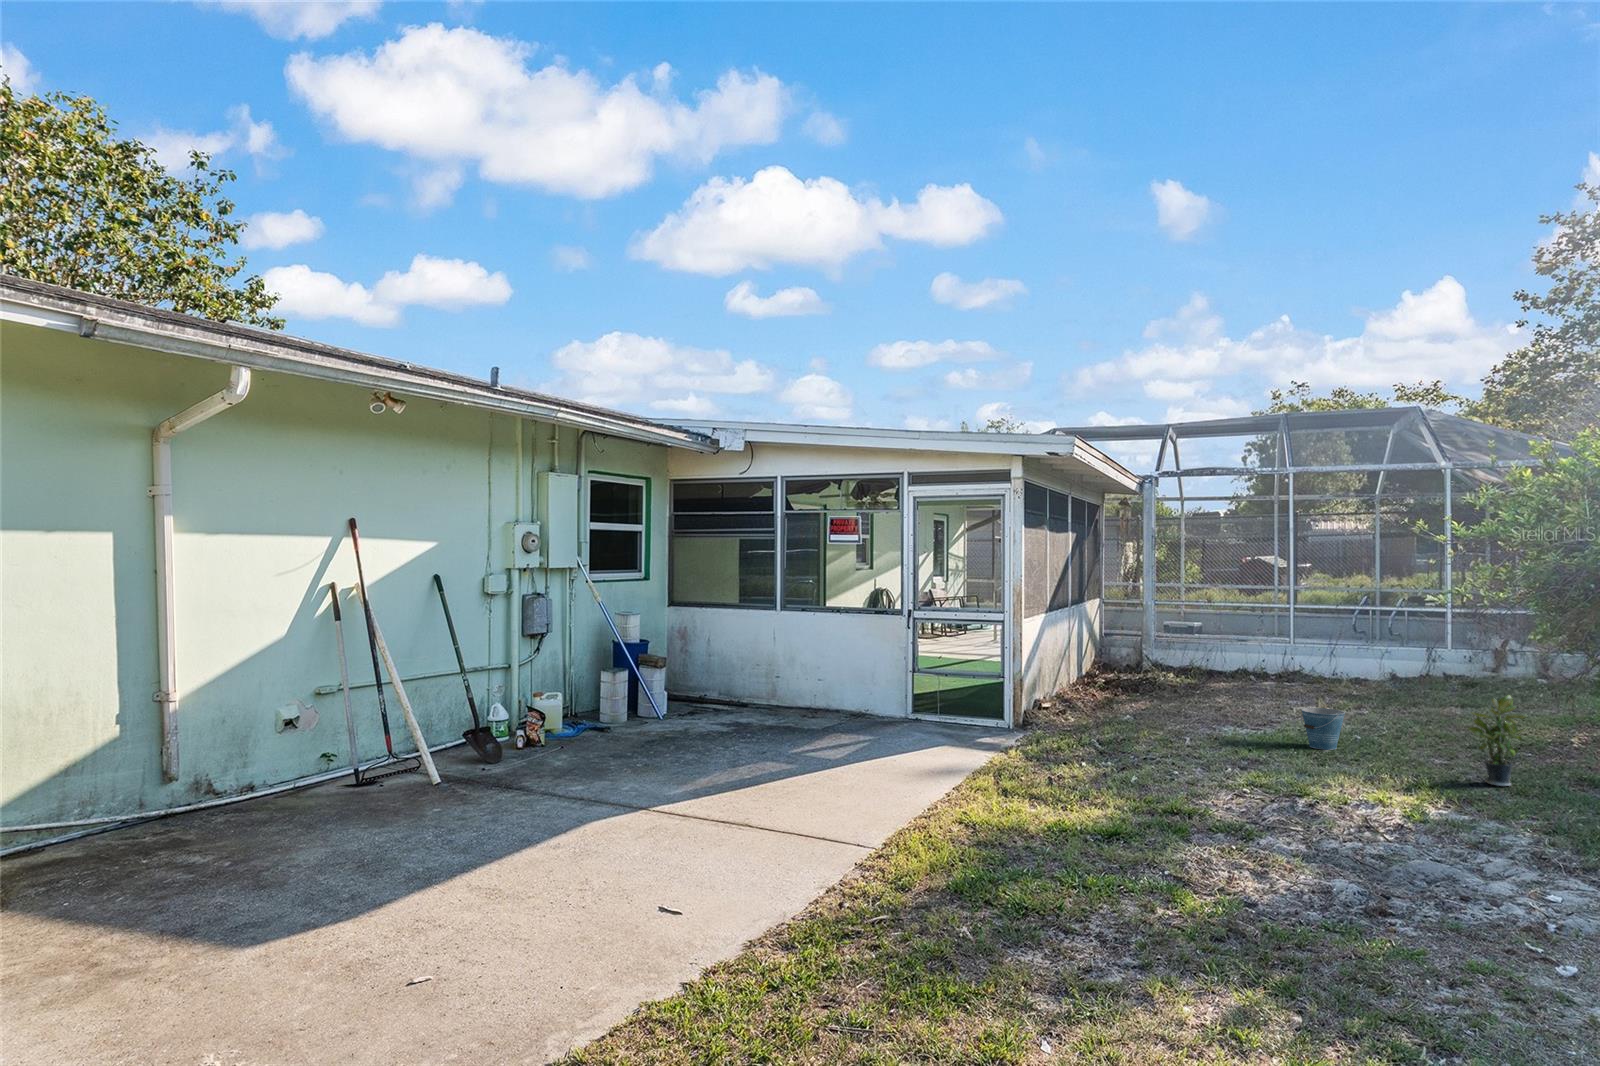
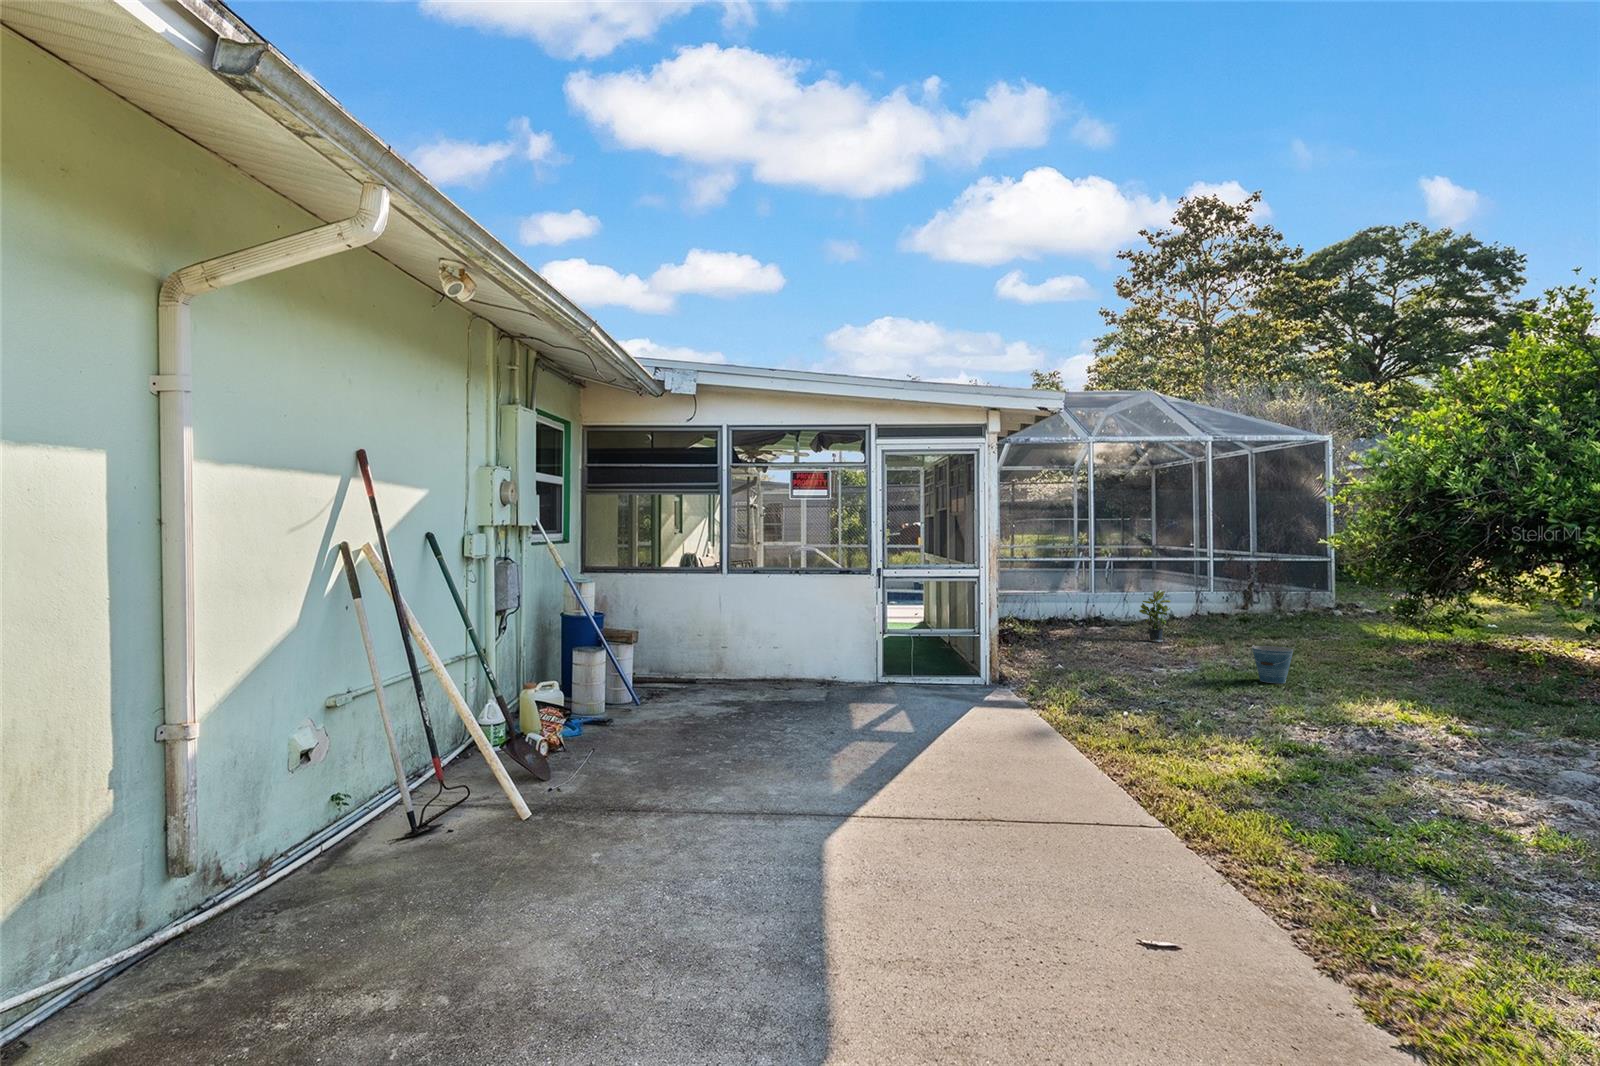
potted plant: present [1468,695,1527,786] -> present [1139,590,1171,642]

